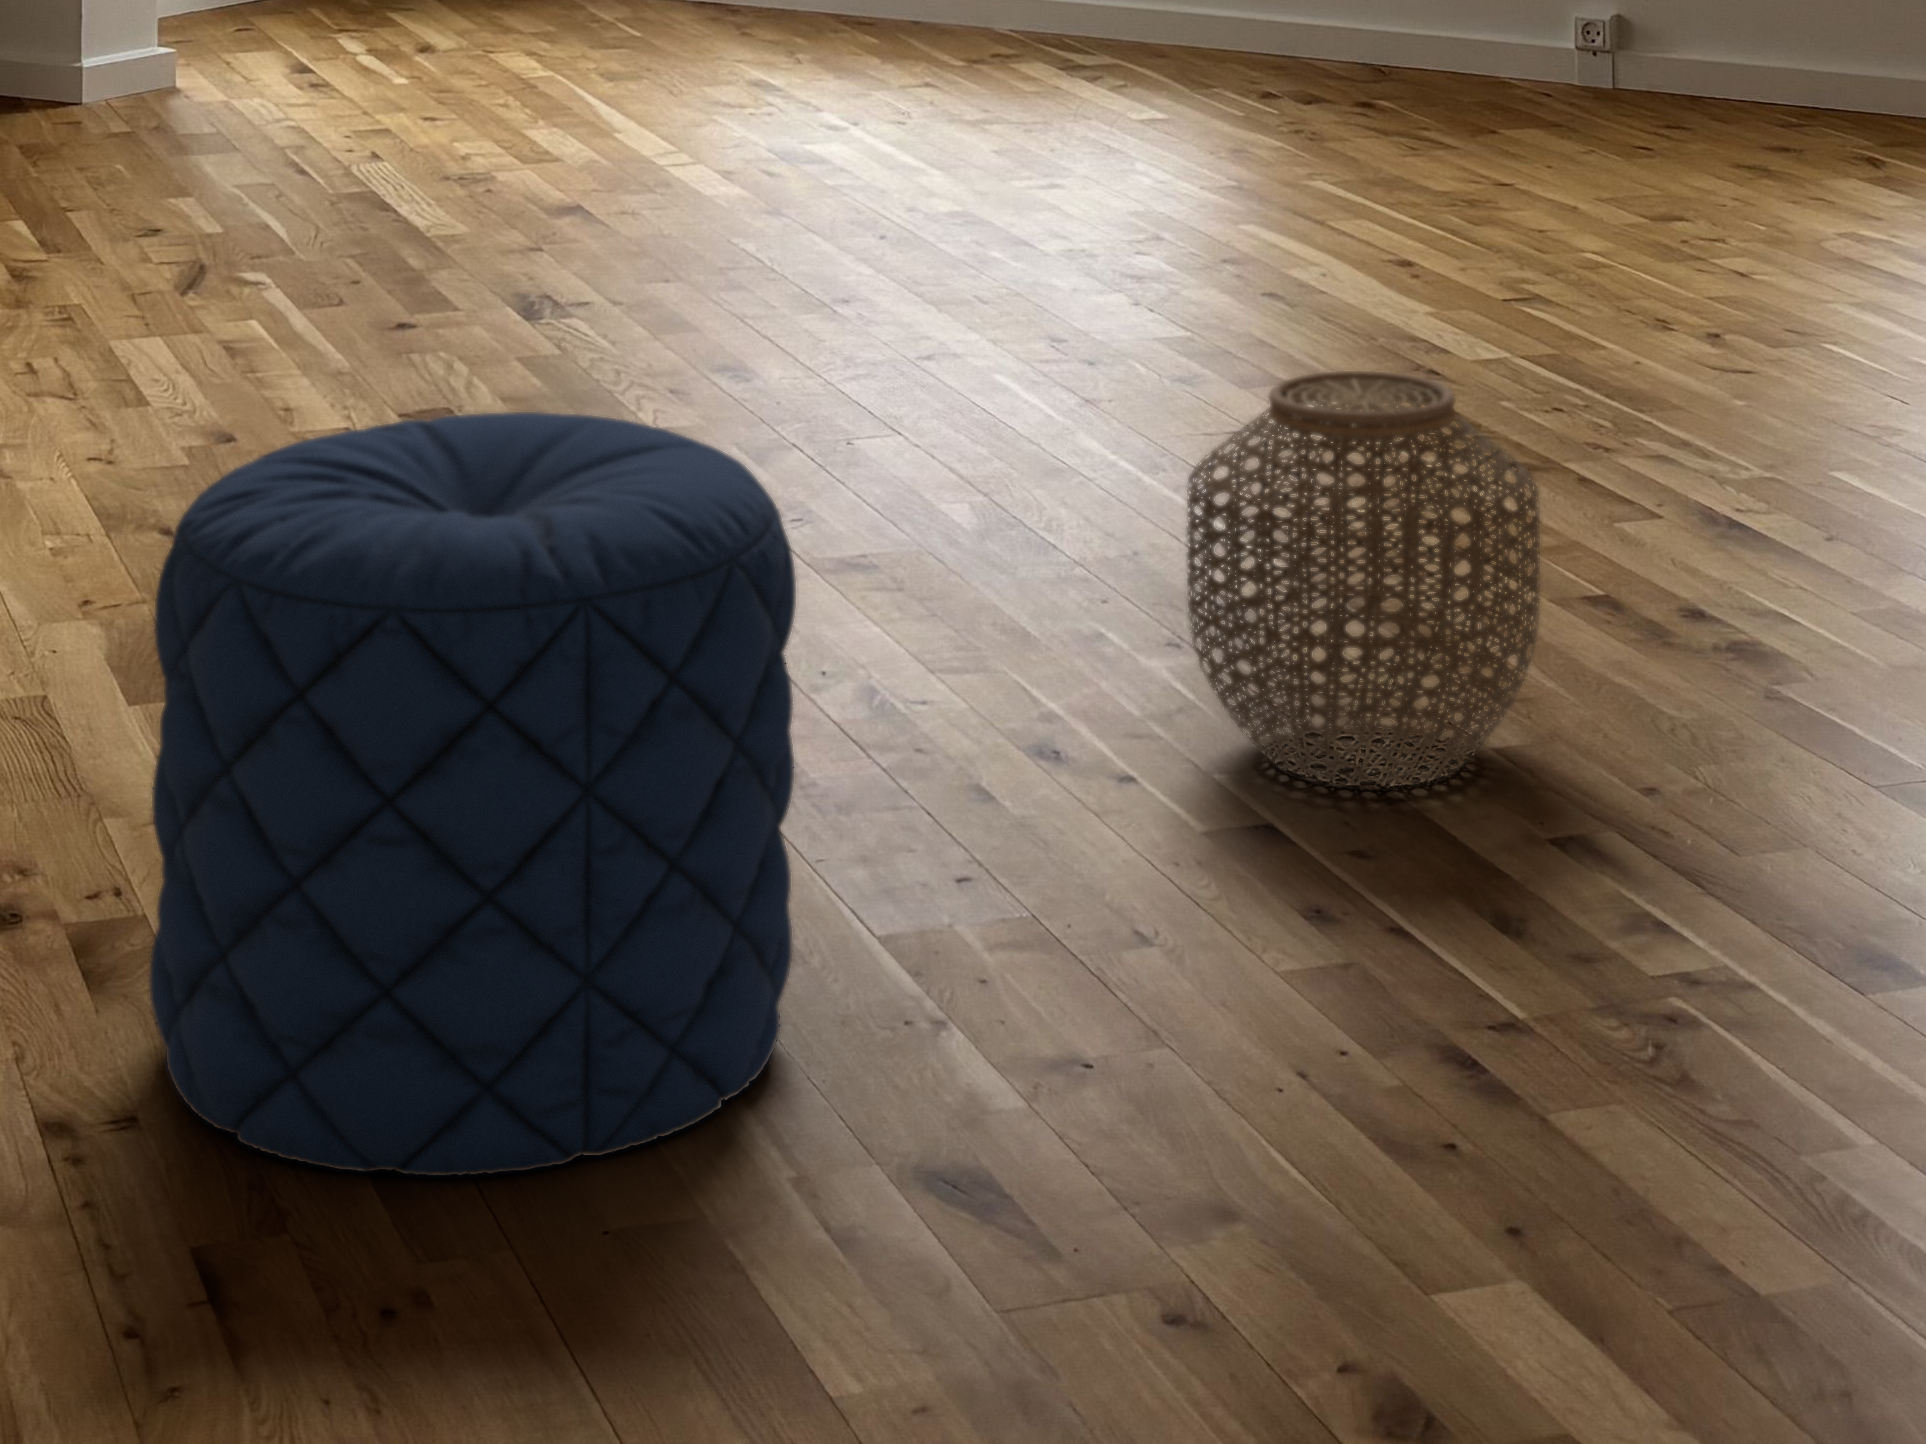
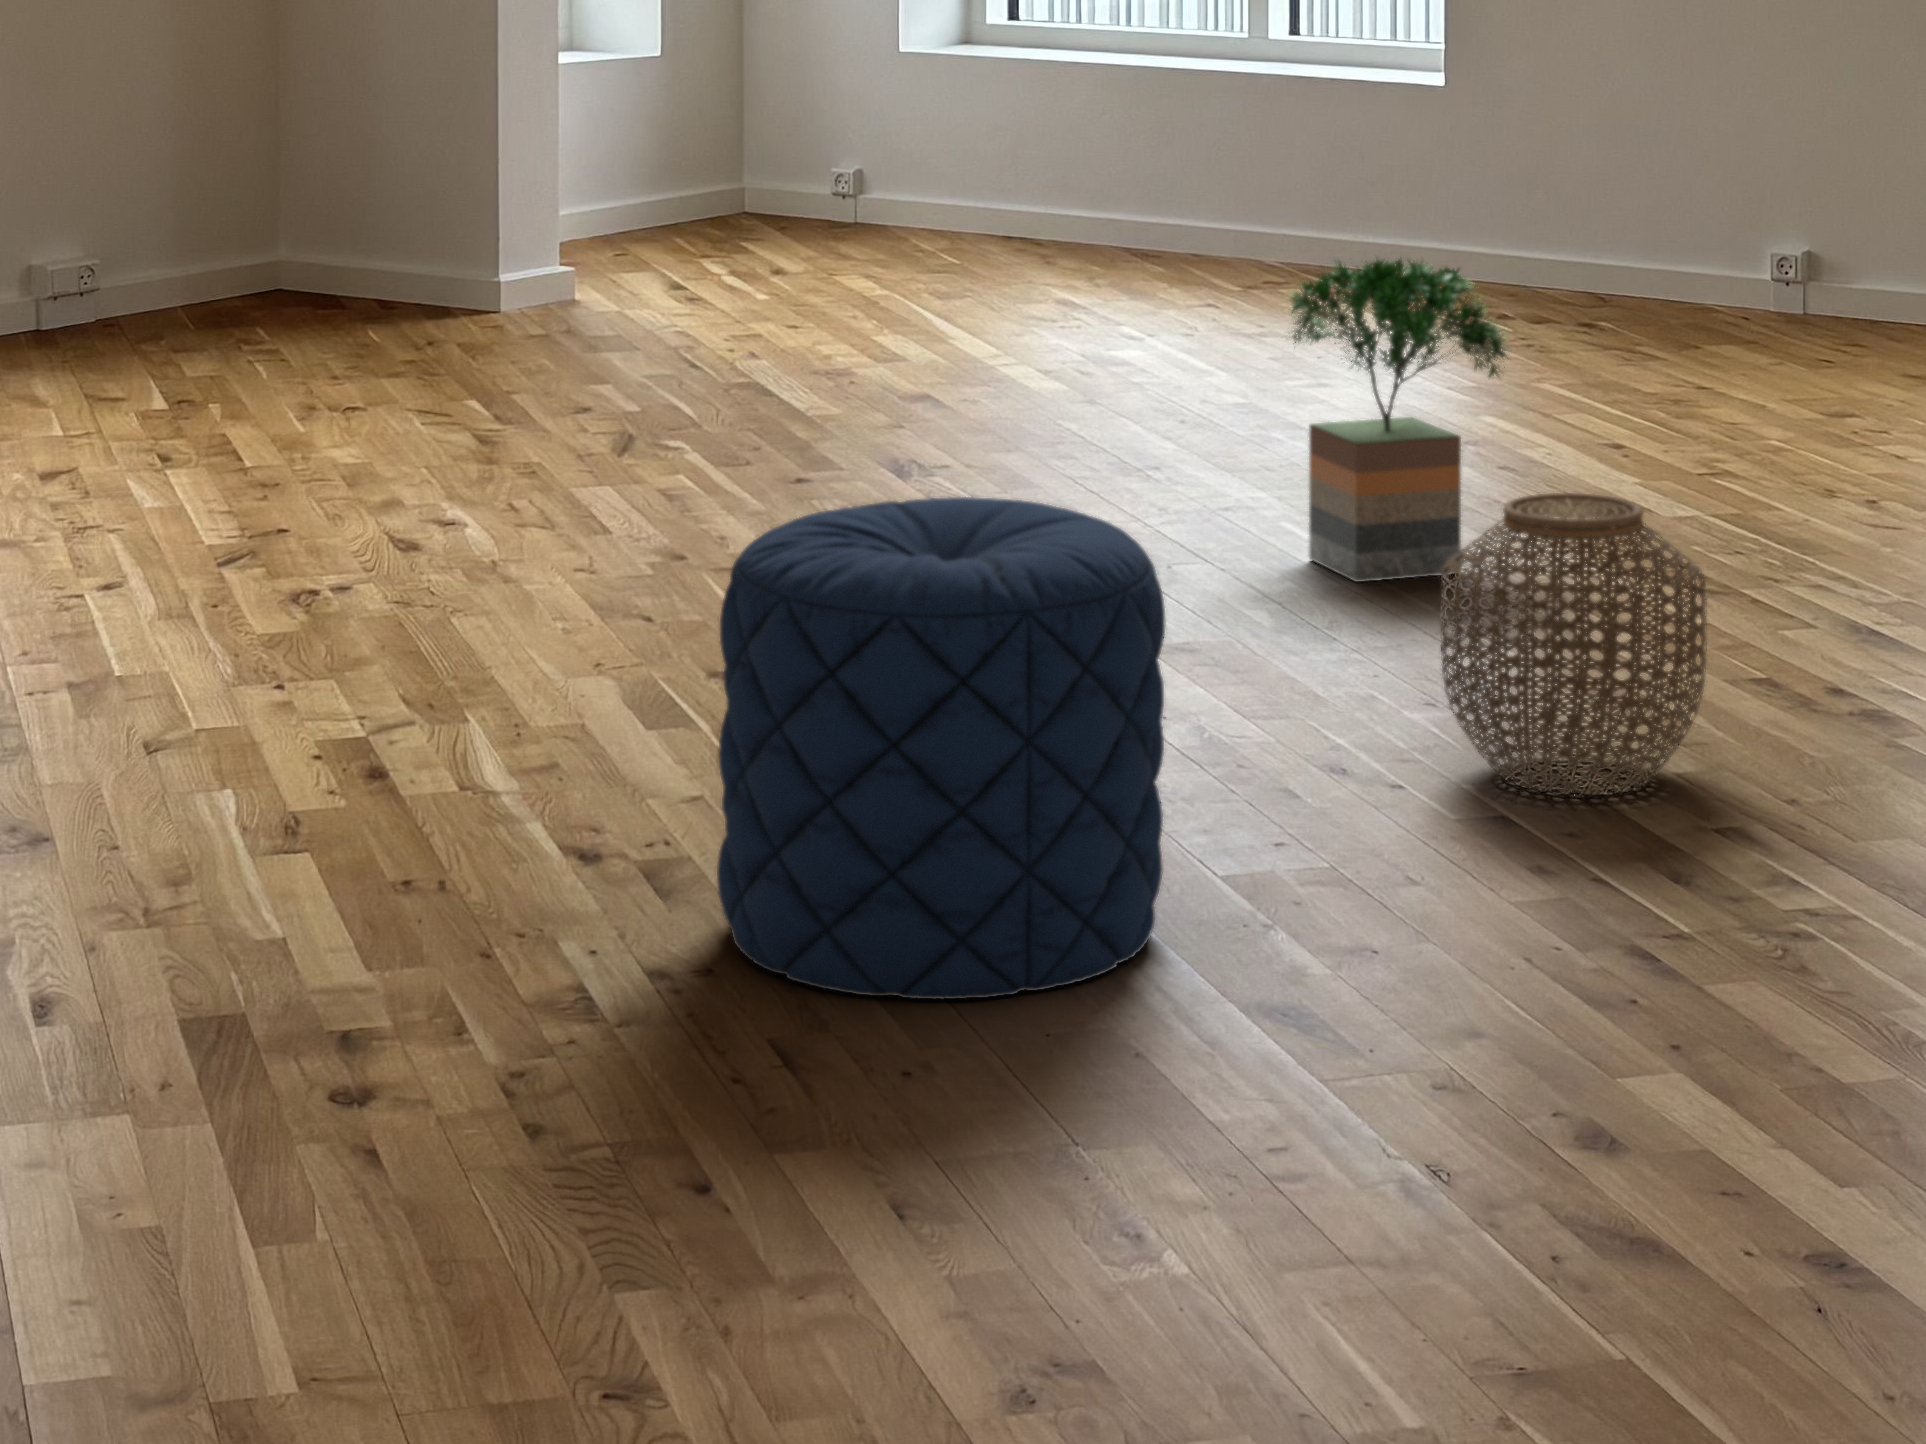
potted tree: none [989,39,1279,458] -> present [1288,257,1510,582]

